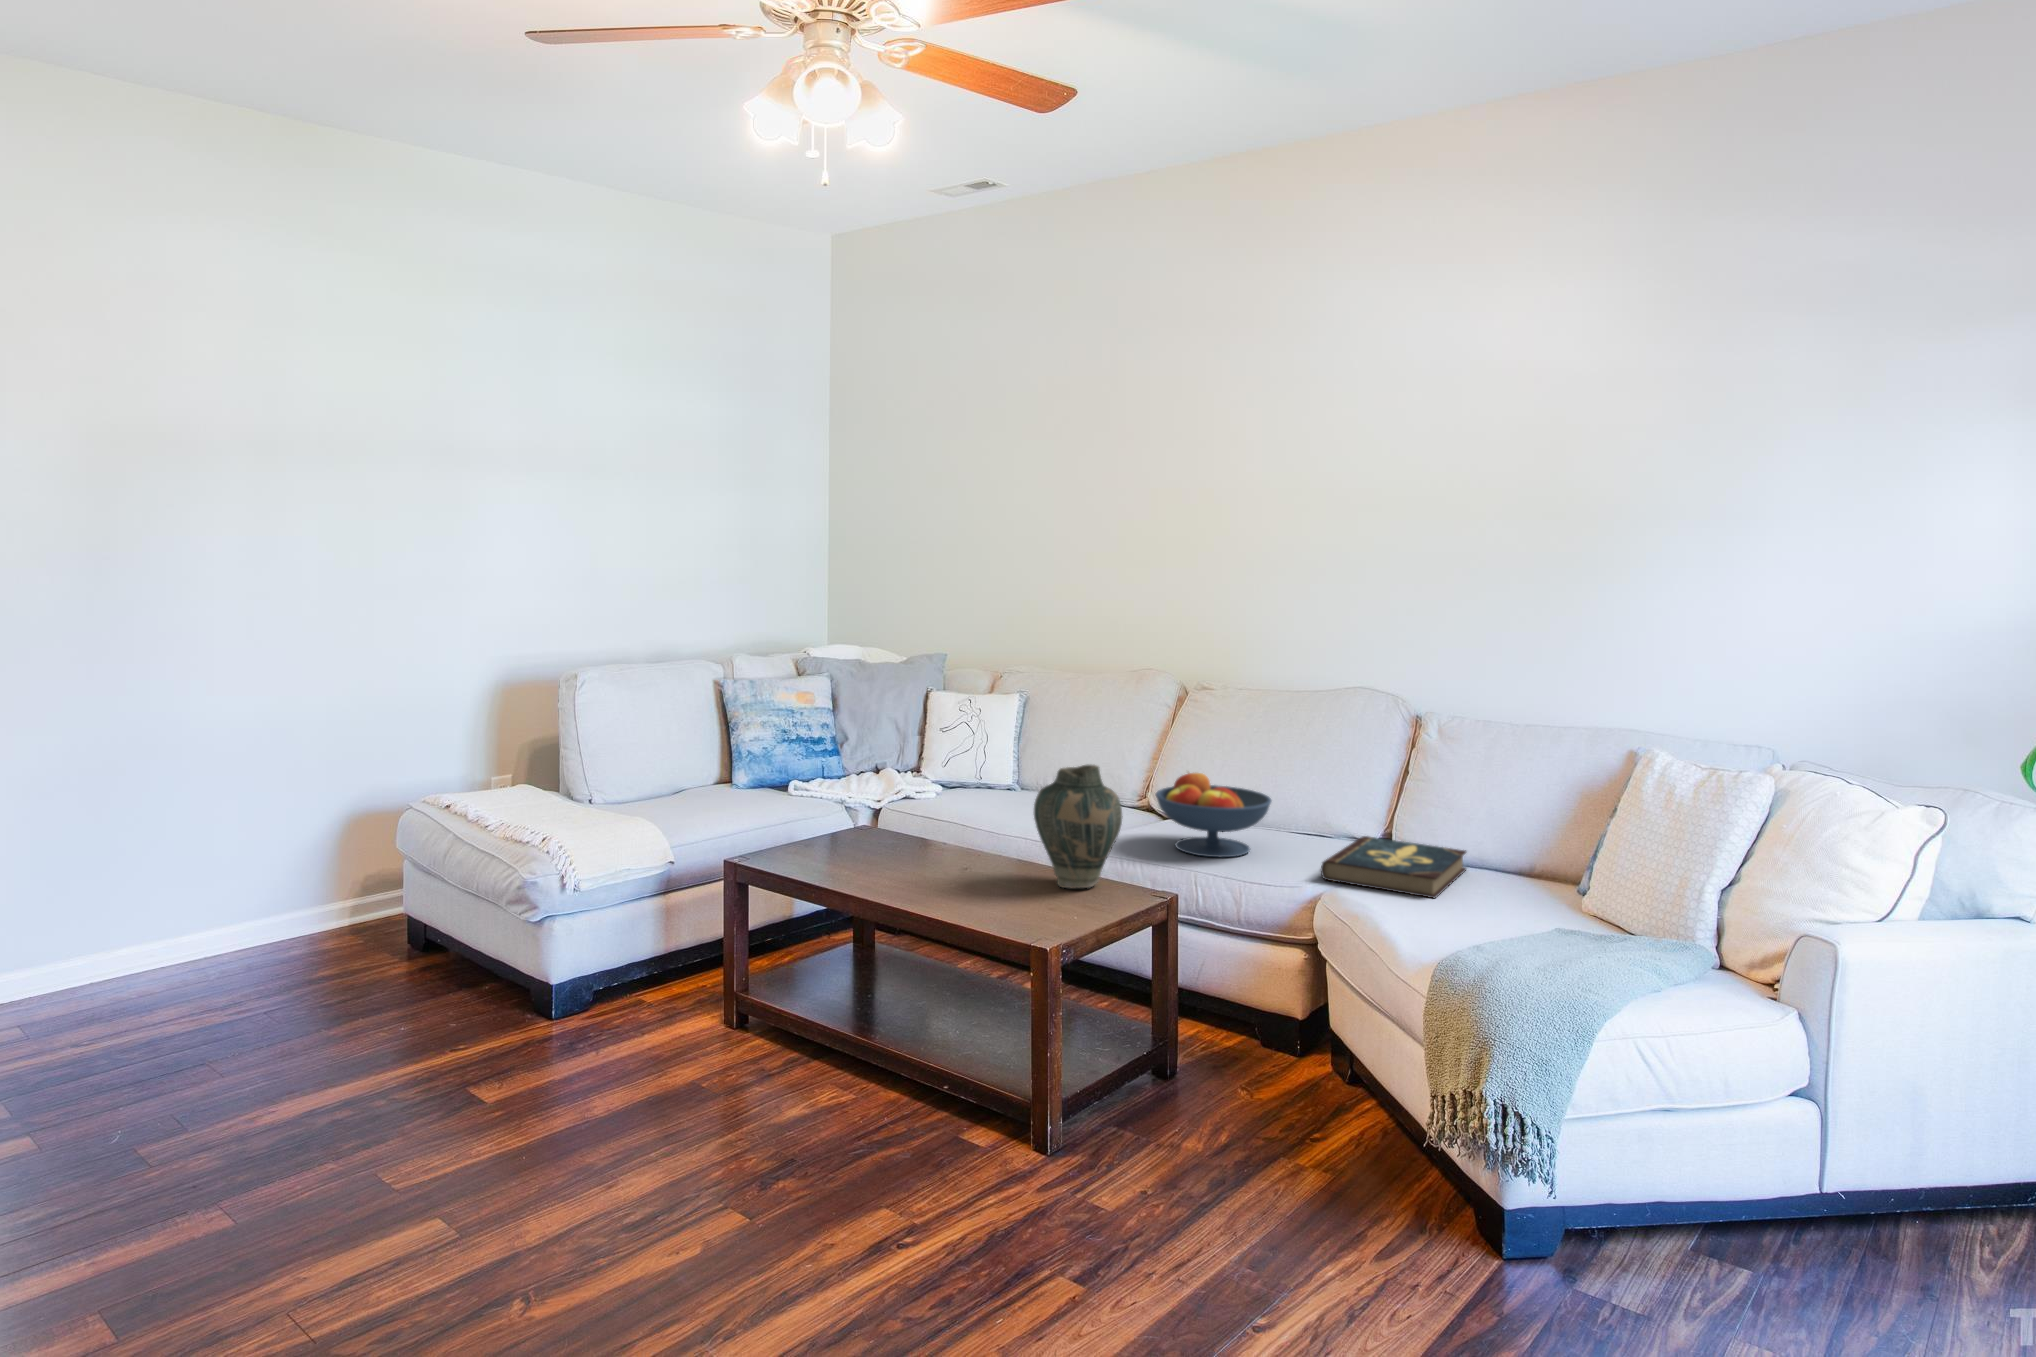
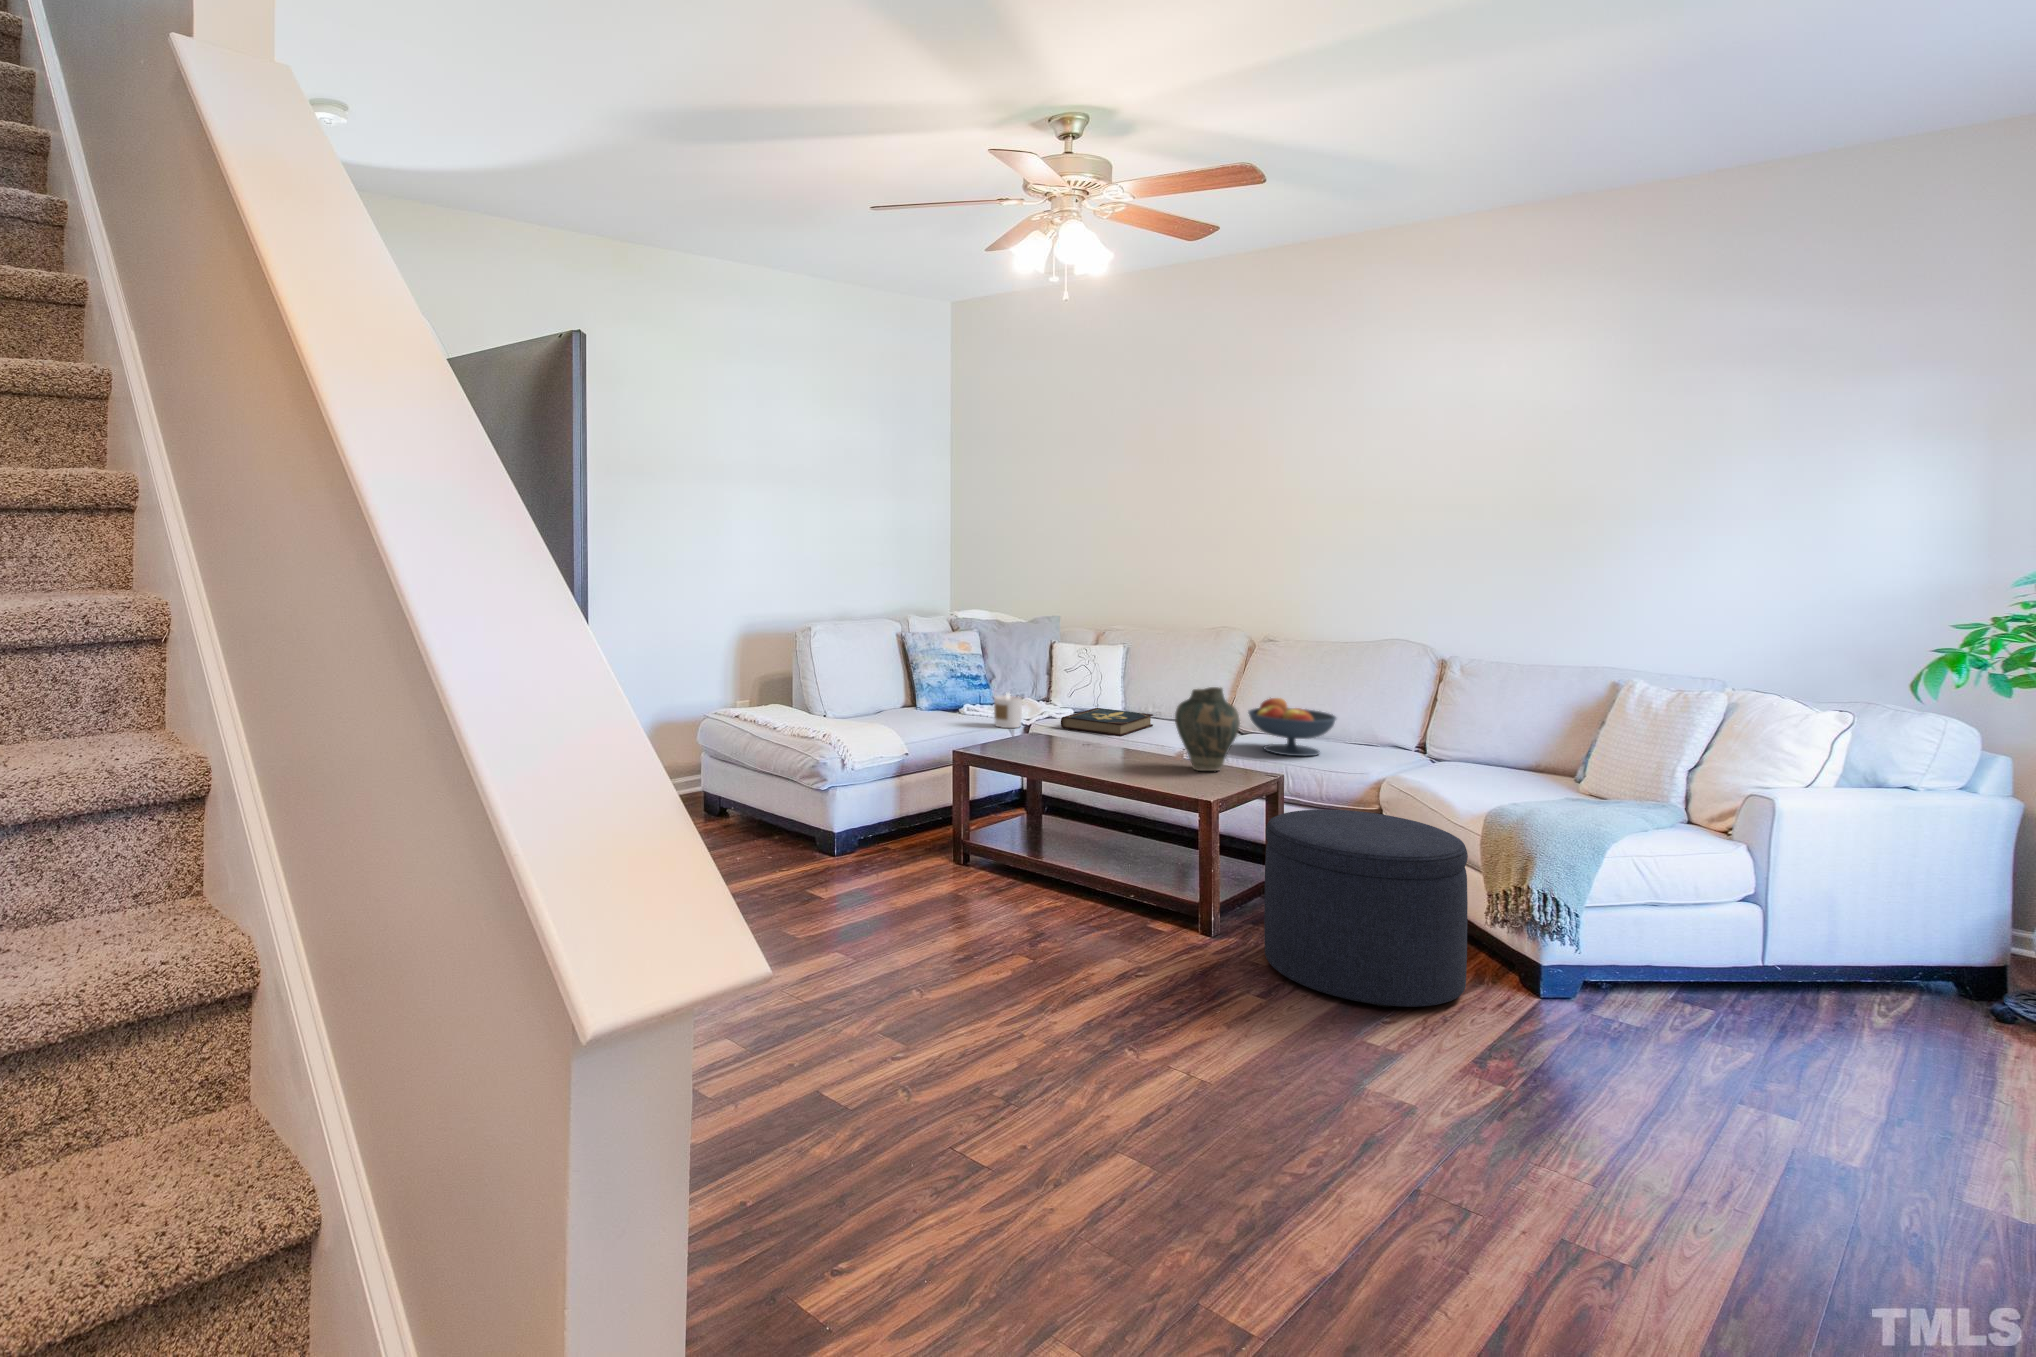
candle: none [828,764,866,815] -> present [994,693,1022,728]
book: present [1321,836,1466,898] -> present [1061,708,1153,736]
ottoman: none [1106,961,1393,1299] -> present [1264,810,1468,1007]

